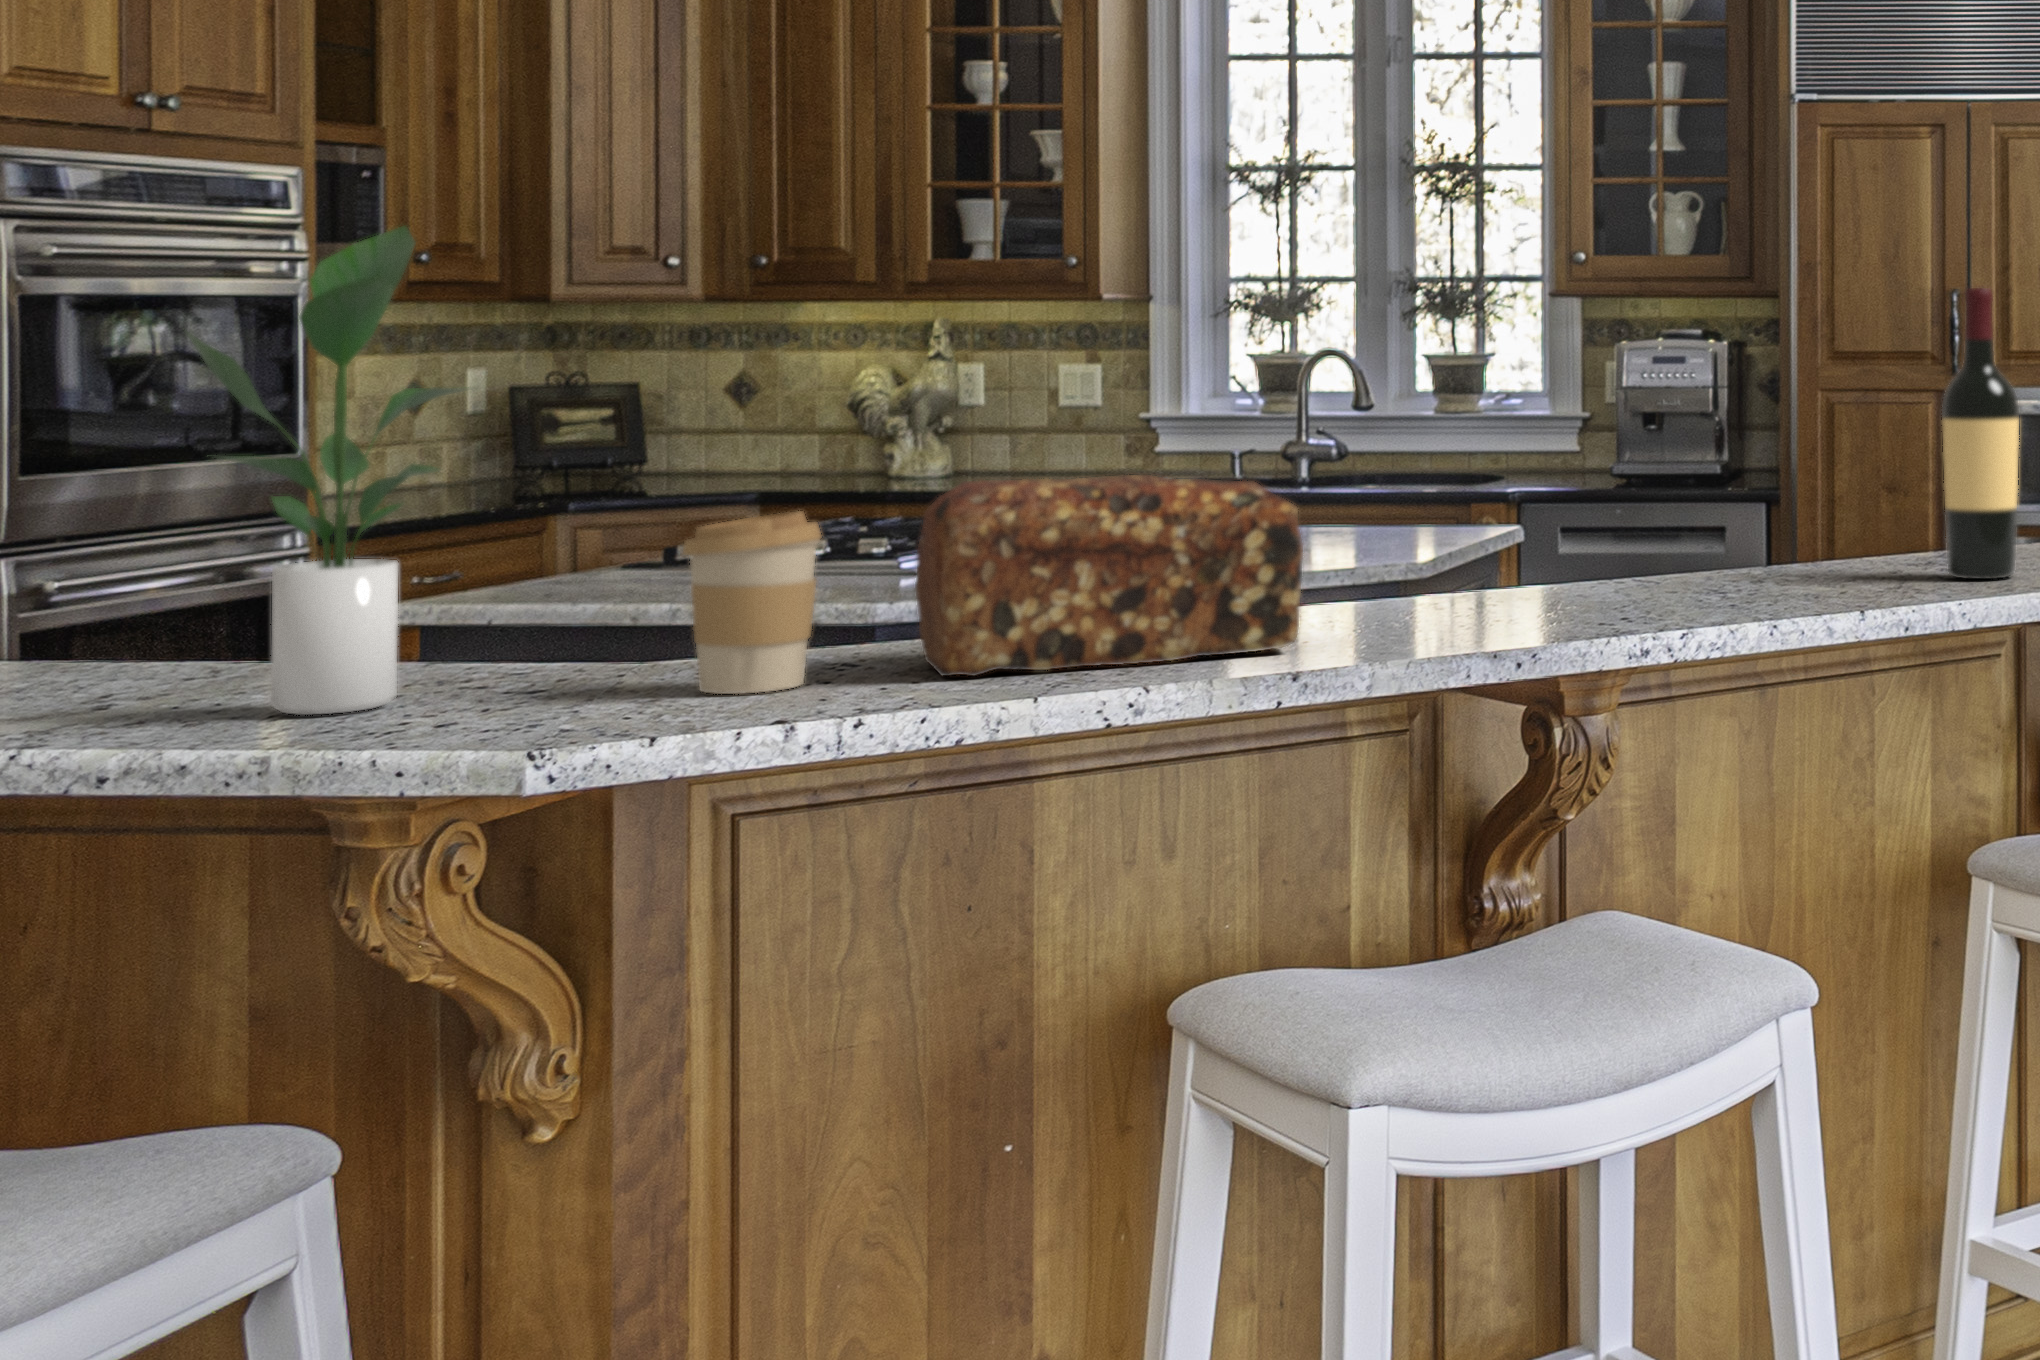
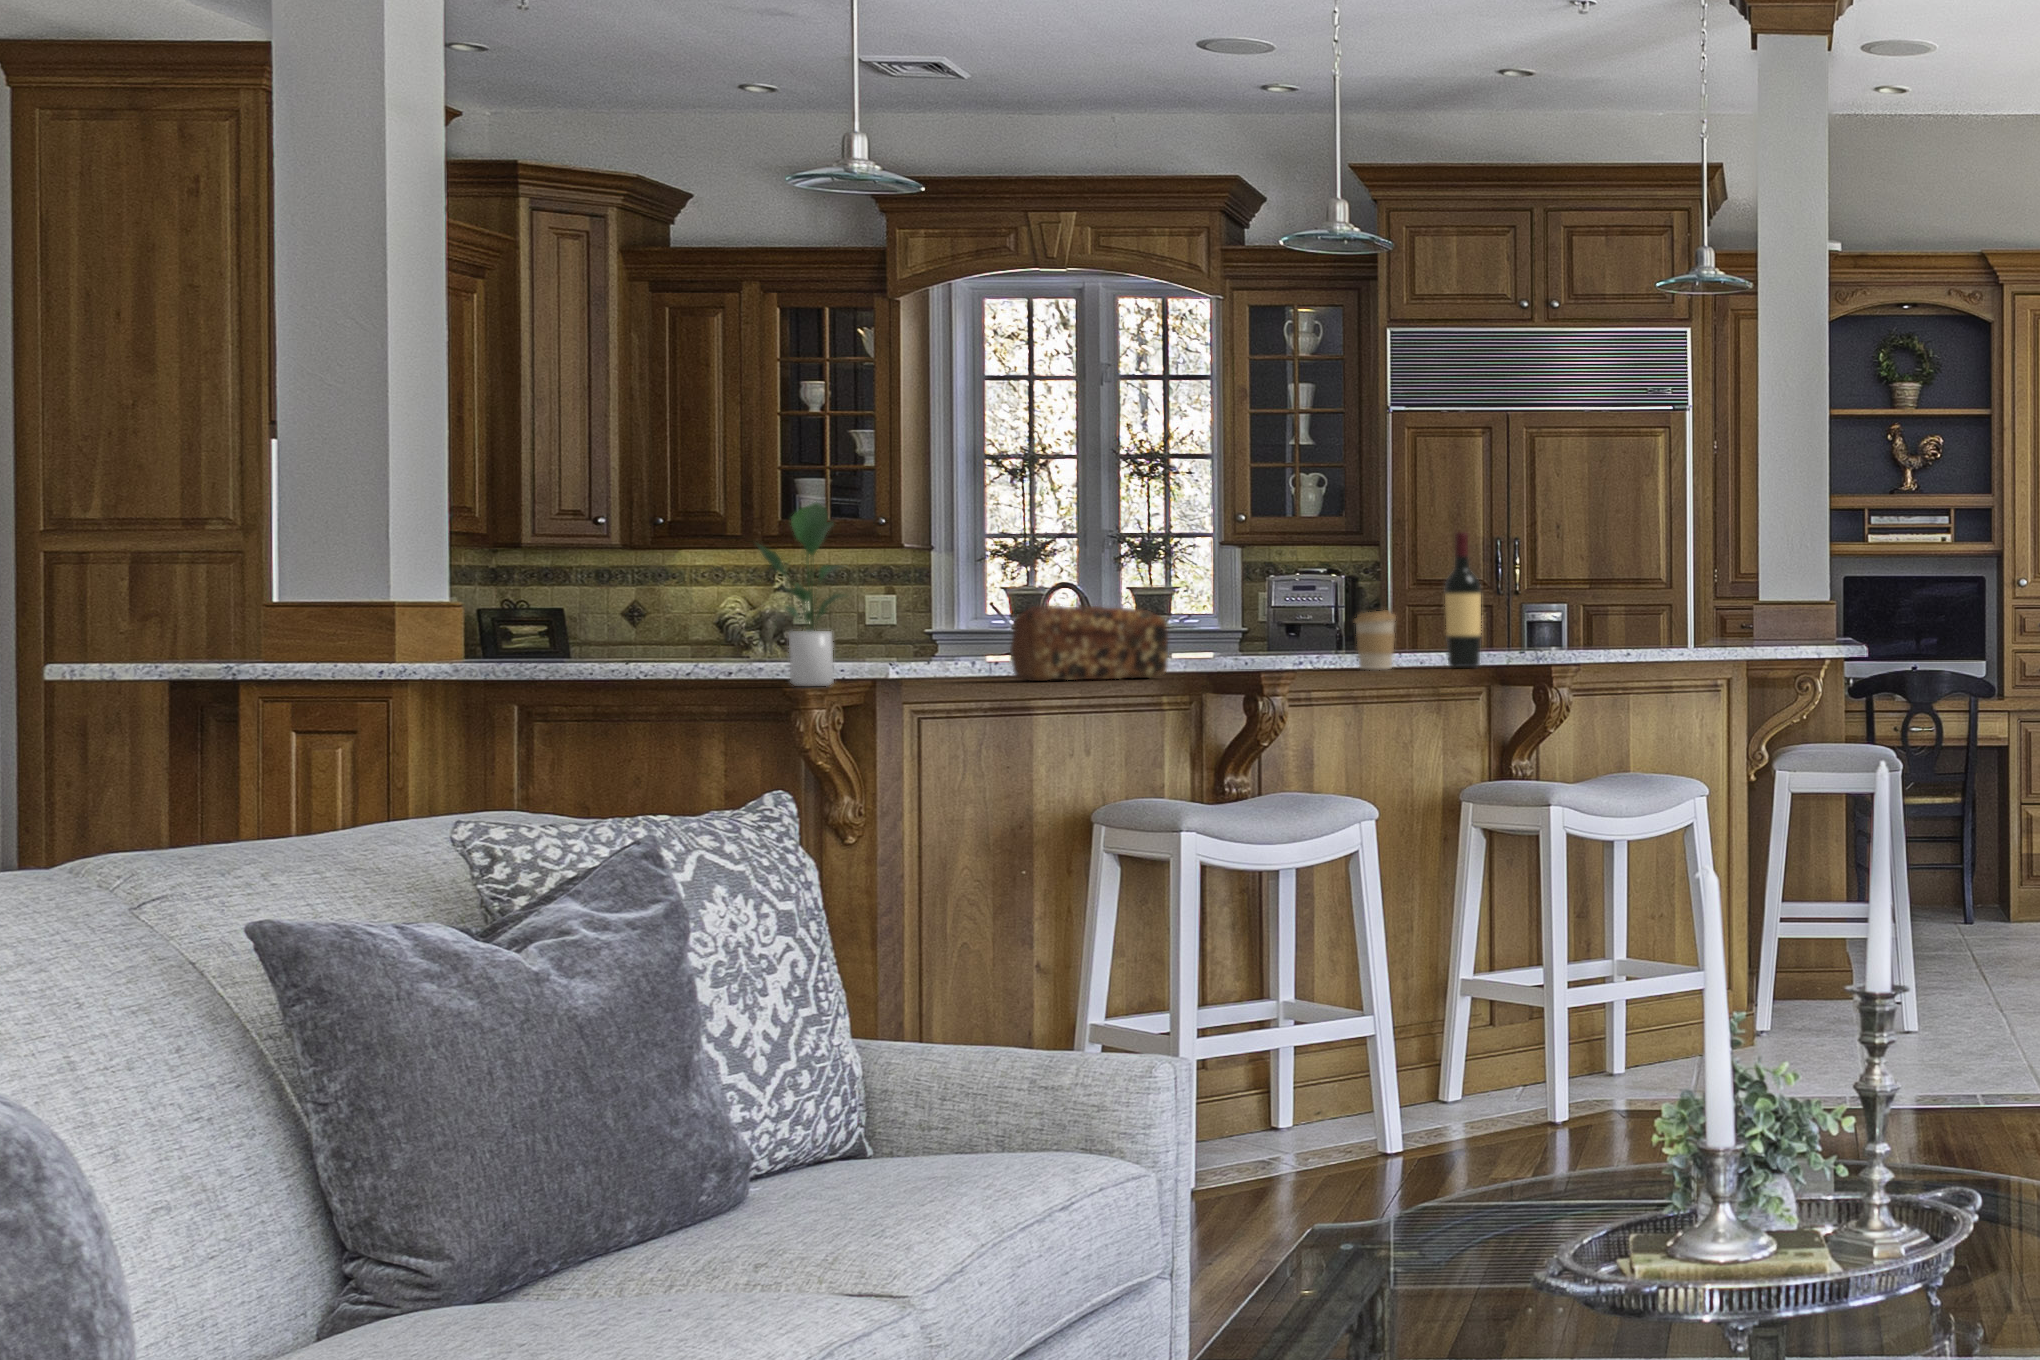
coffee cup: present [683,512,821,694] -> present [1354,610,1396,670]

